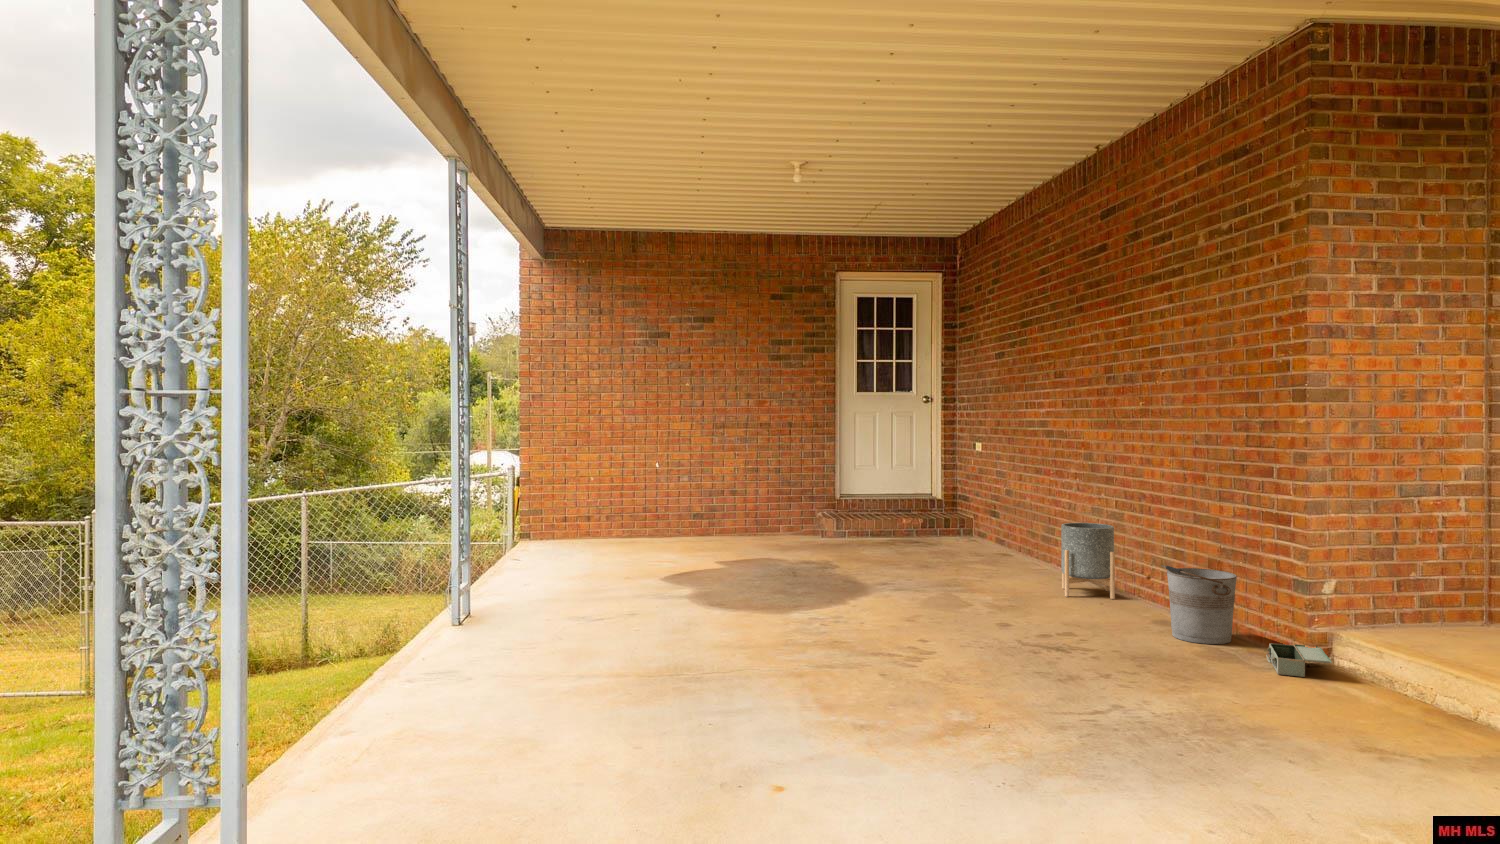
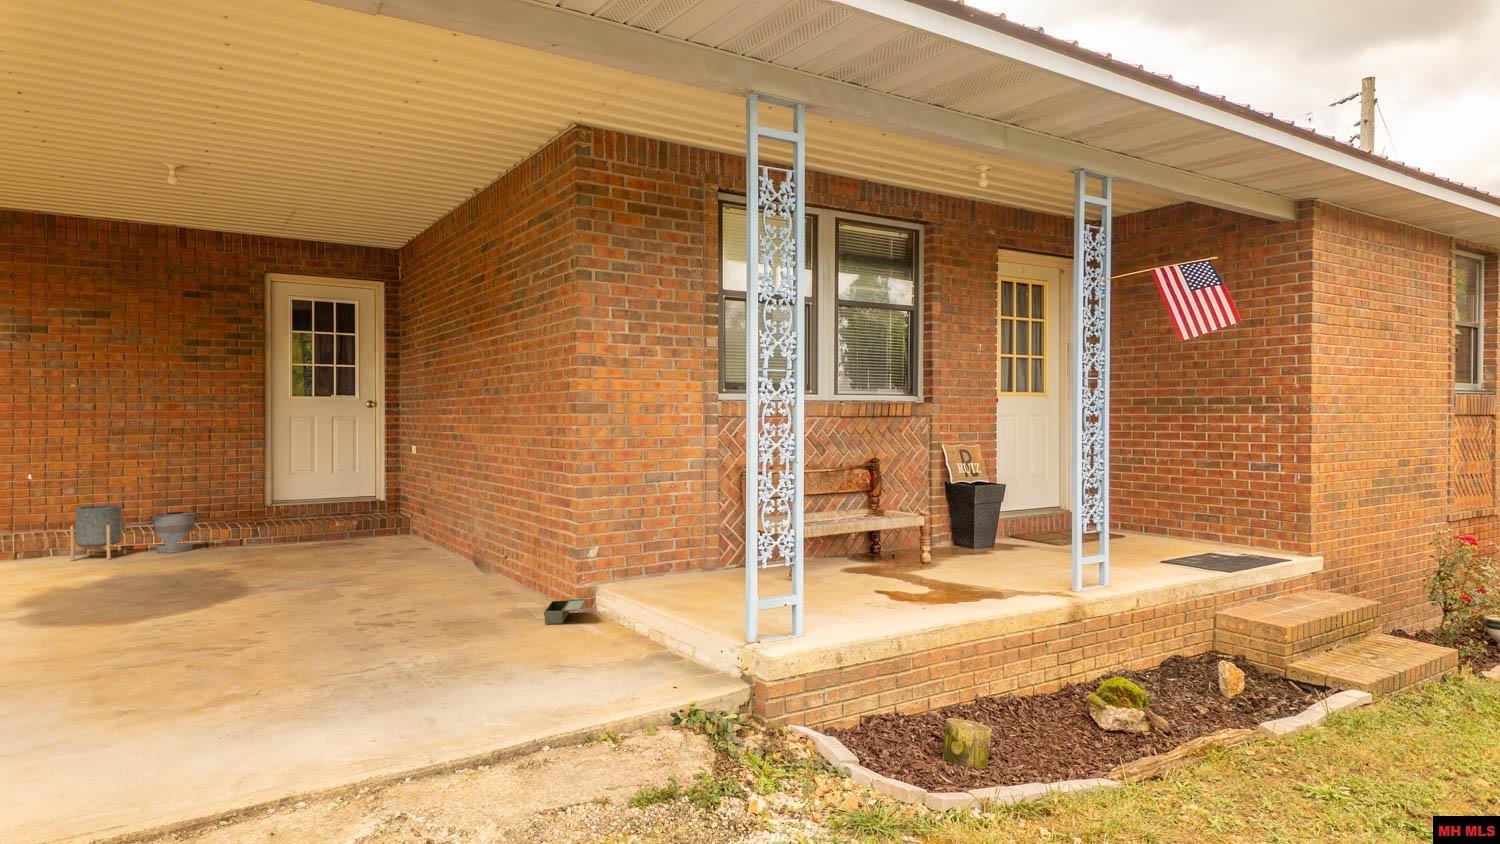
planter: present [1061,523,1115,599] -> present [70,505,127,561]
bucket: present [1161,565,1237,644] -> present [150,512,198,553]

